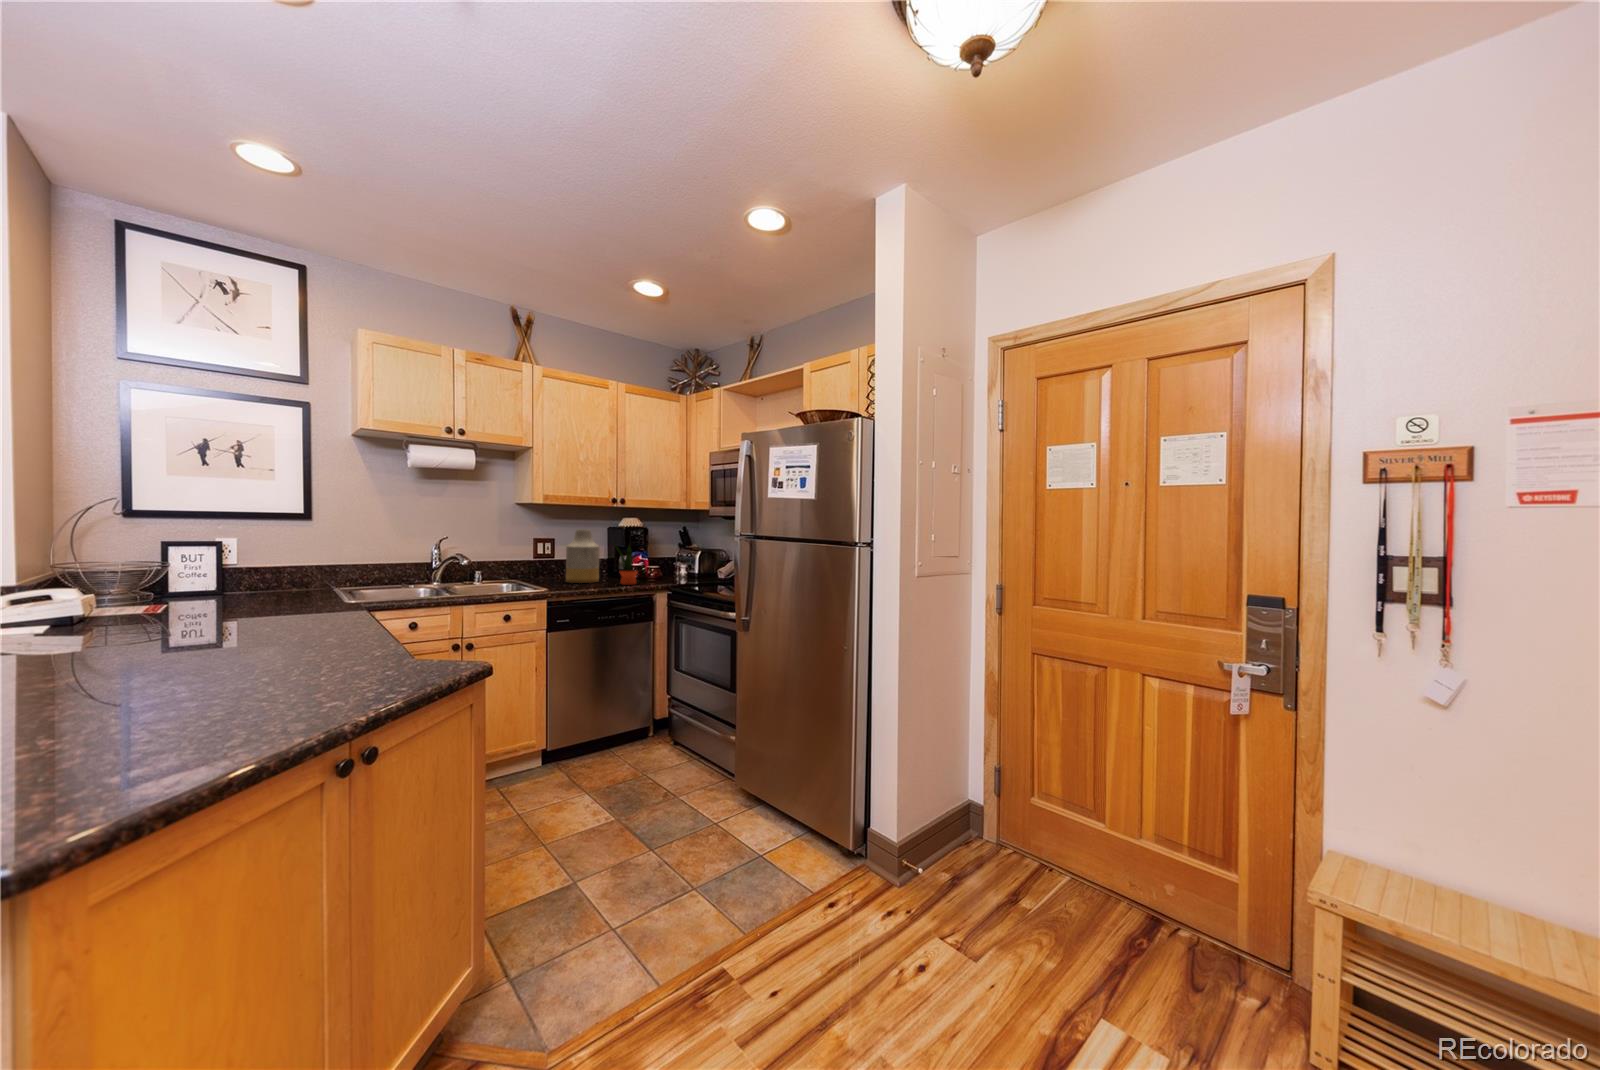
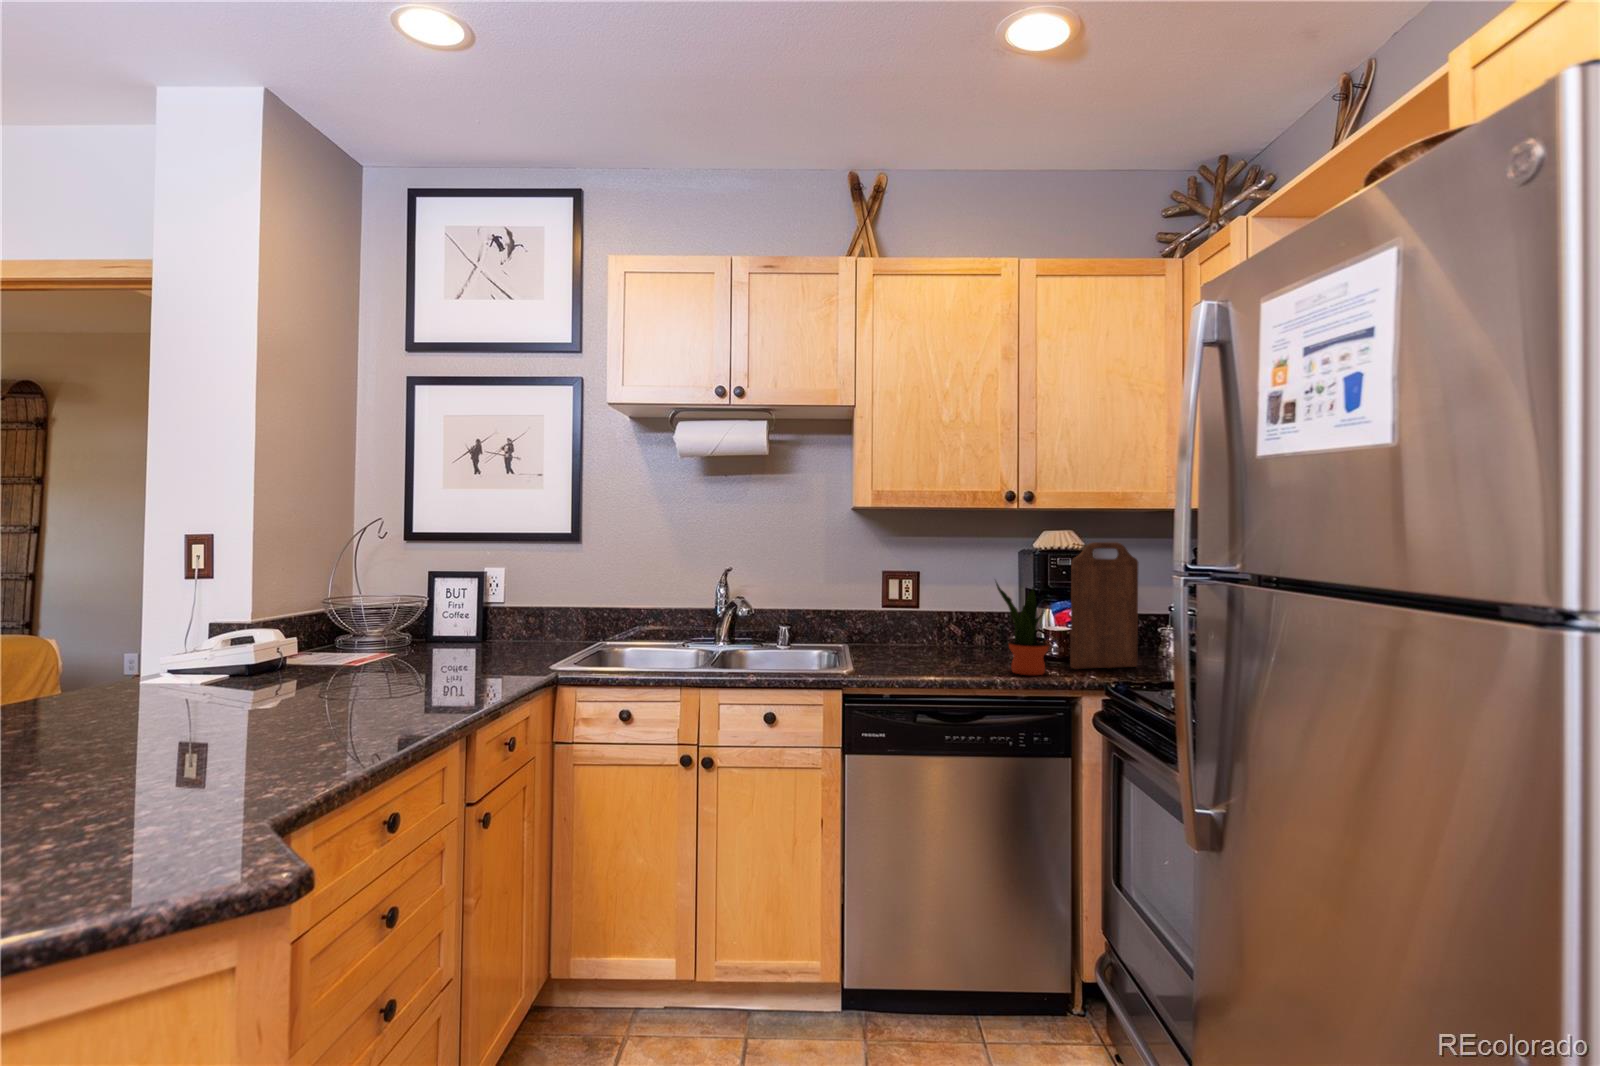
cutting board: none [644,523,672,581] -> present [1070,542,1138,669]
vase: present [566,529,599,583] -> none [922,556,984,661]

